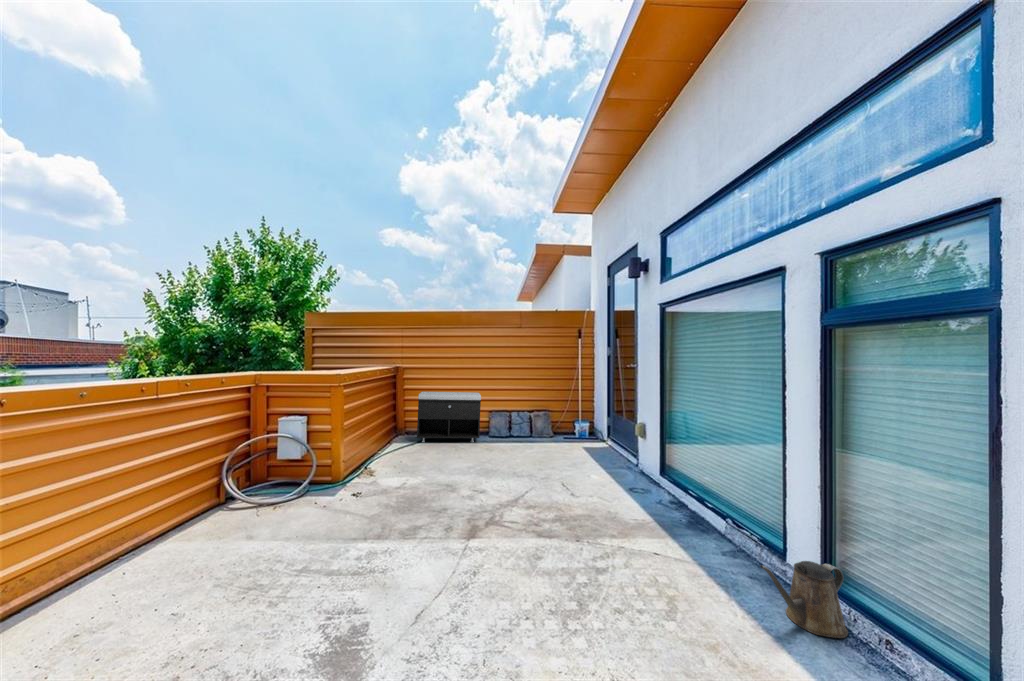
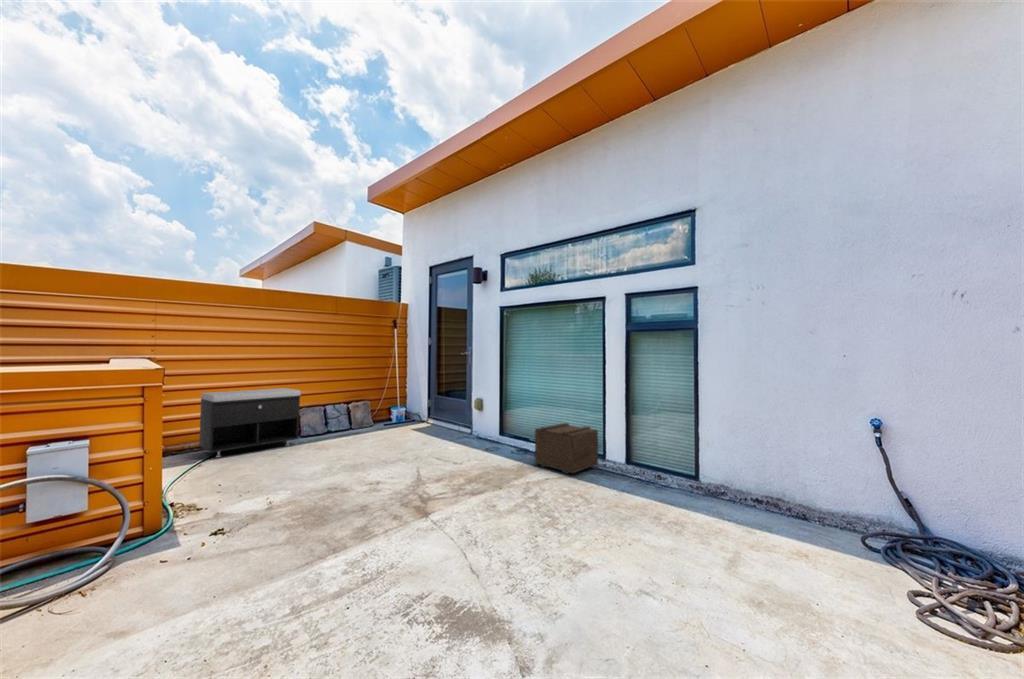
wooden crate: none [667,478,775,565] -> present [535,423,598,473]
watering can: present [760,561,848,638] -> none [618,450,644,484]

